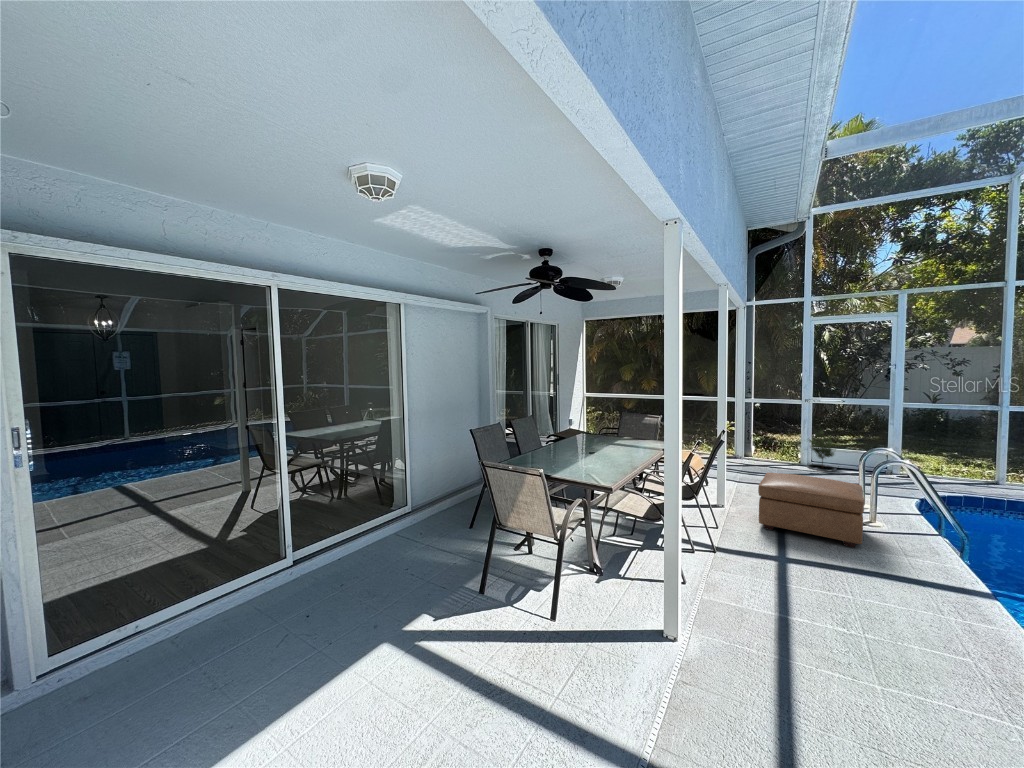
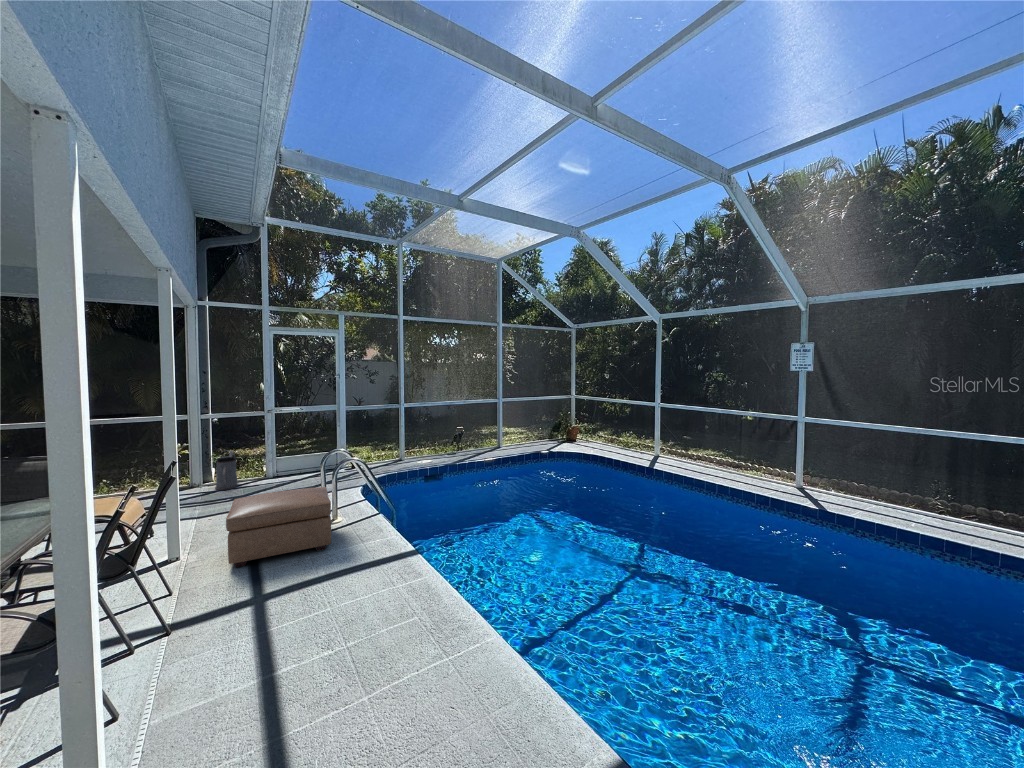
potted tree: present [807,429,836,471] -> none [271,436,299,479]
watering can: none [754,432,774,467] -> present [215,450,238,490]

